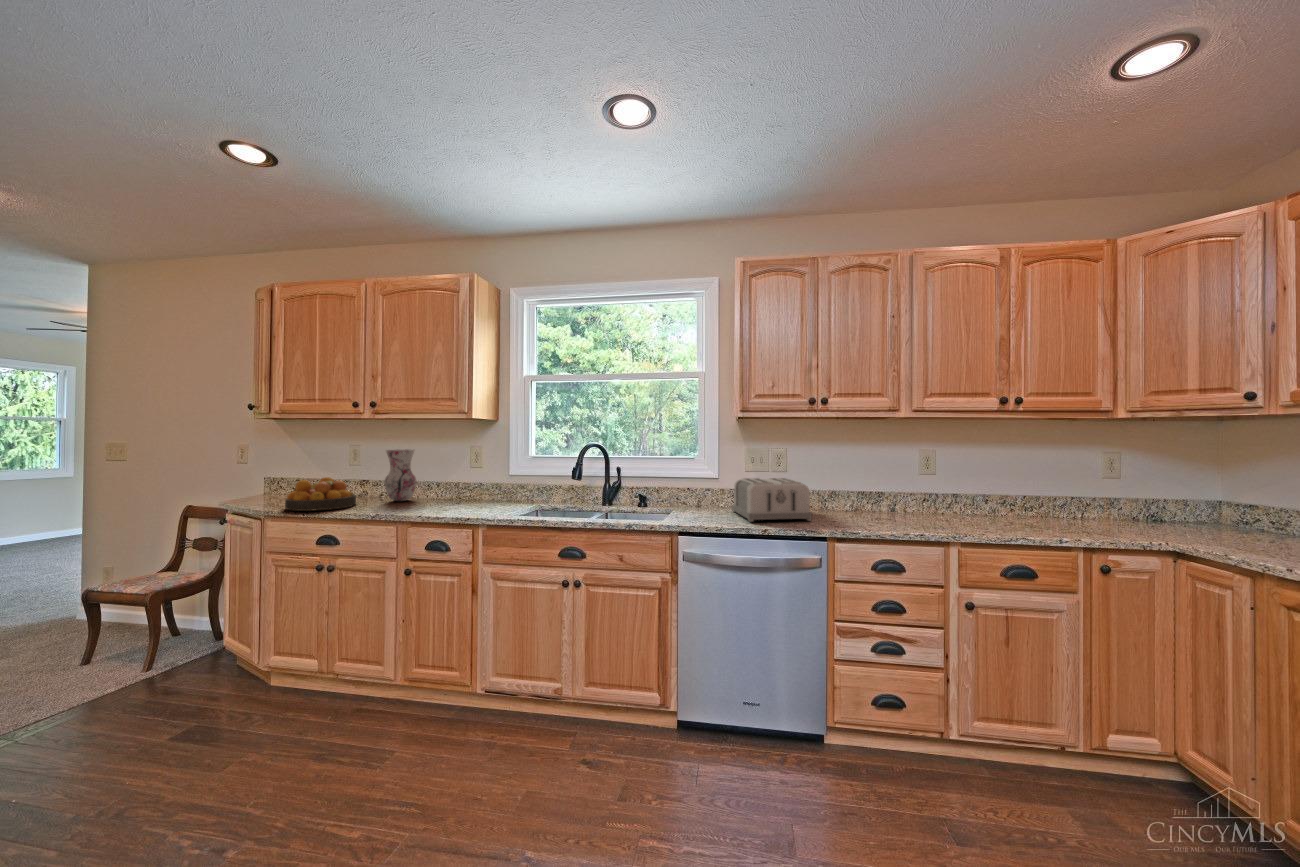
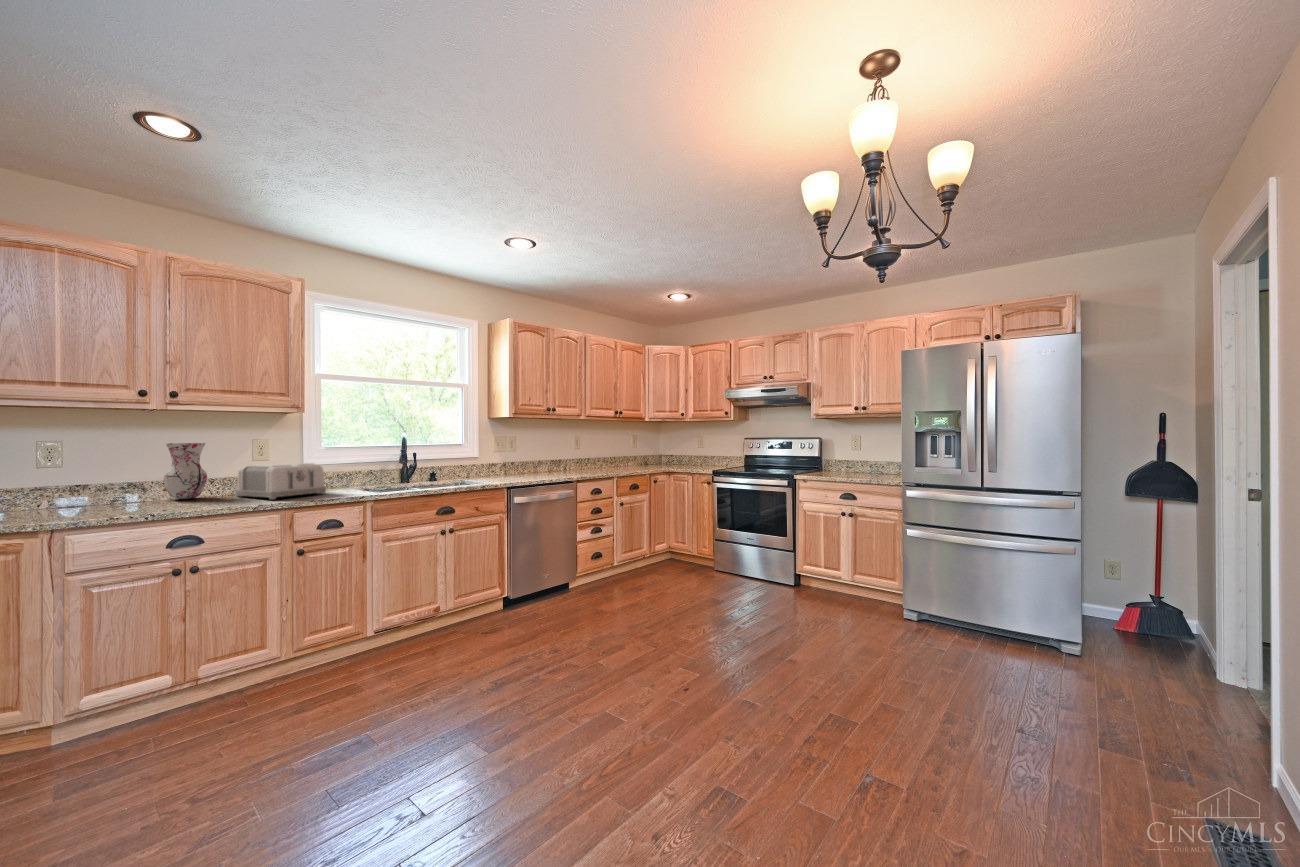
fruit bowl: present [285,477,356,511] -> none [44,477,155,517]
toaster: present [732,478,812,522] -> present [235,463,326,499]

